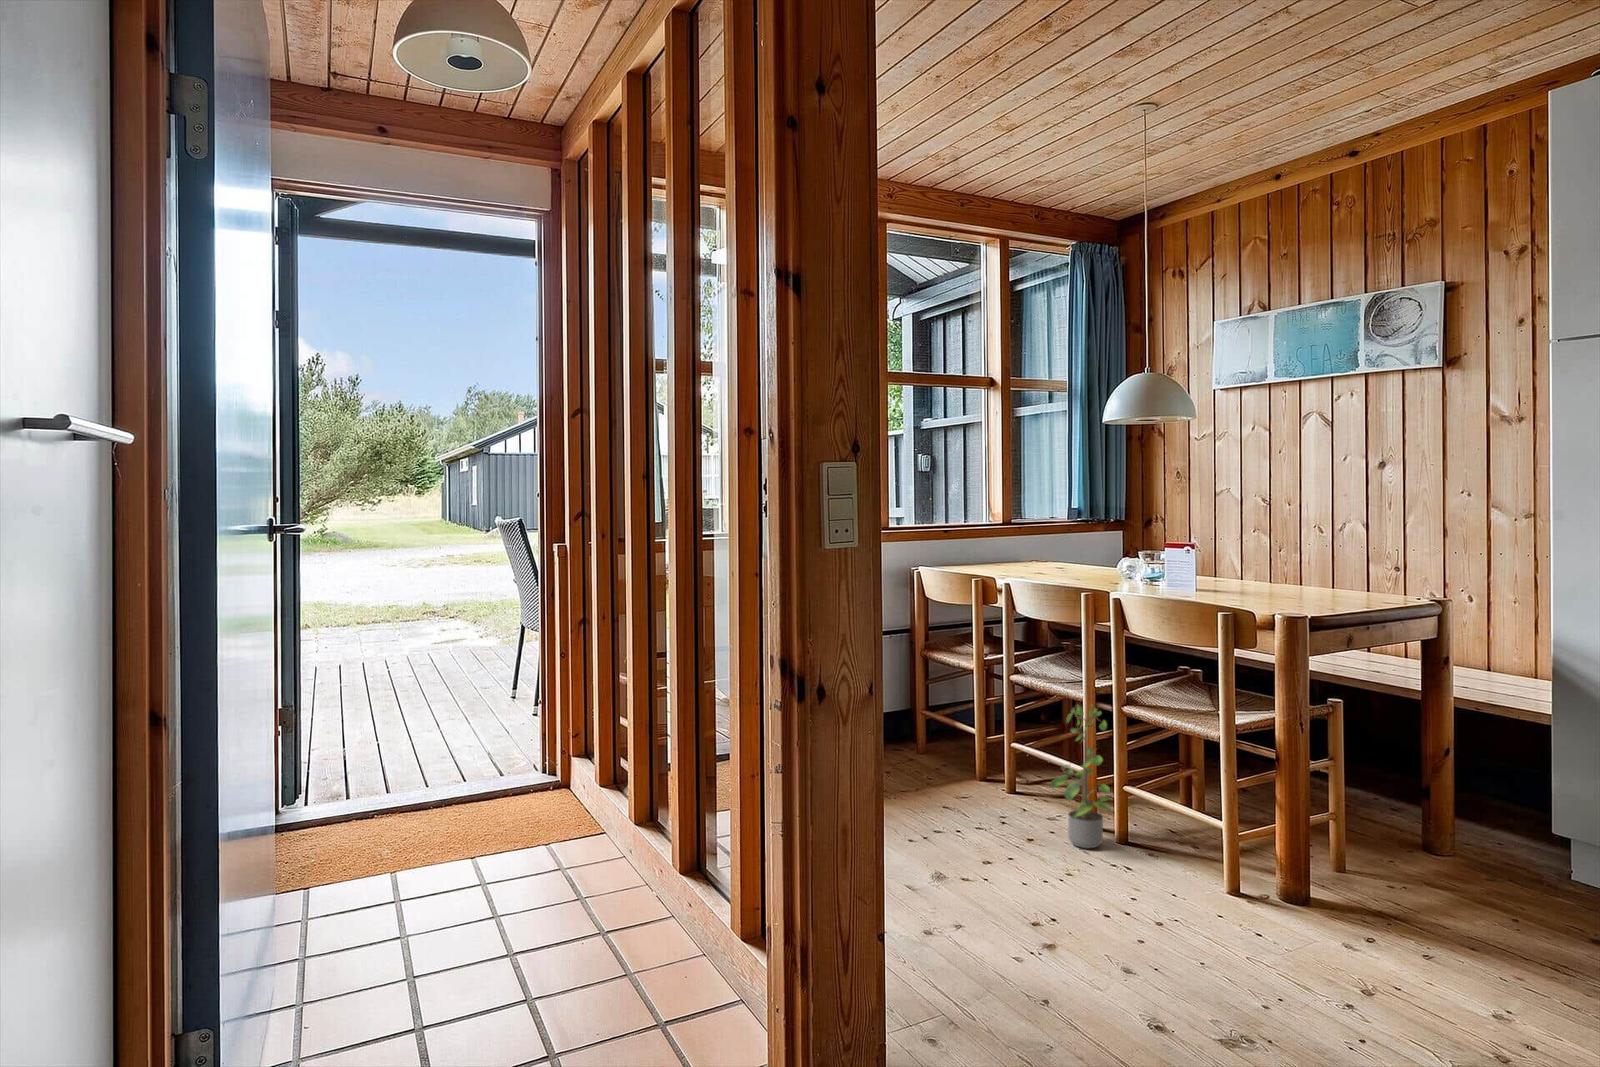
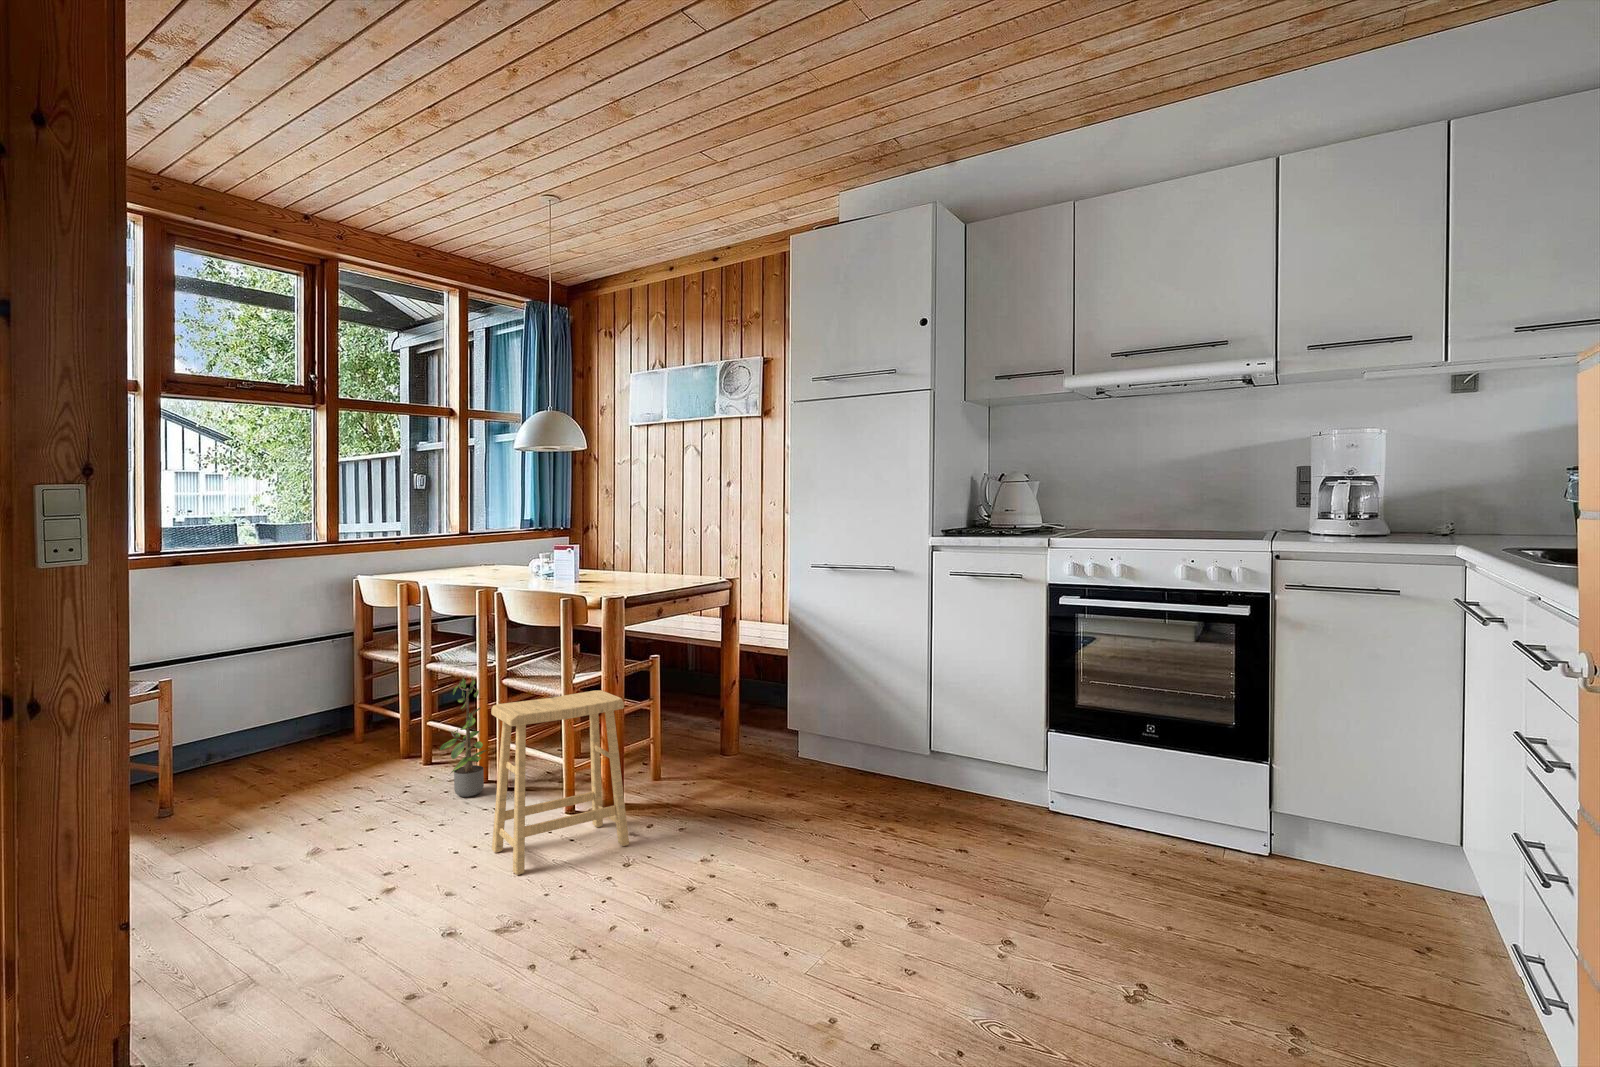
footstool: none [1163,743,1359,976] -> present [491,690,629,875]

